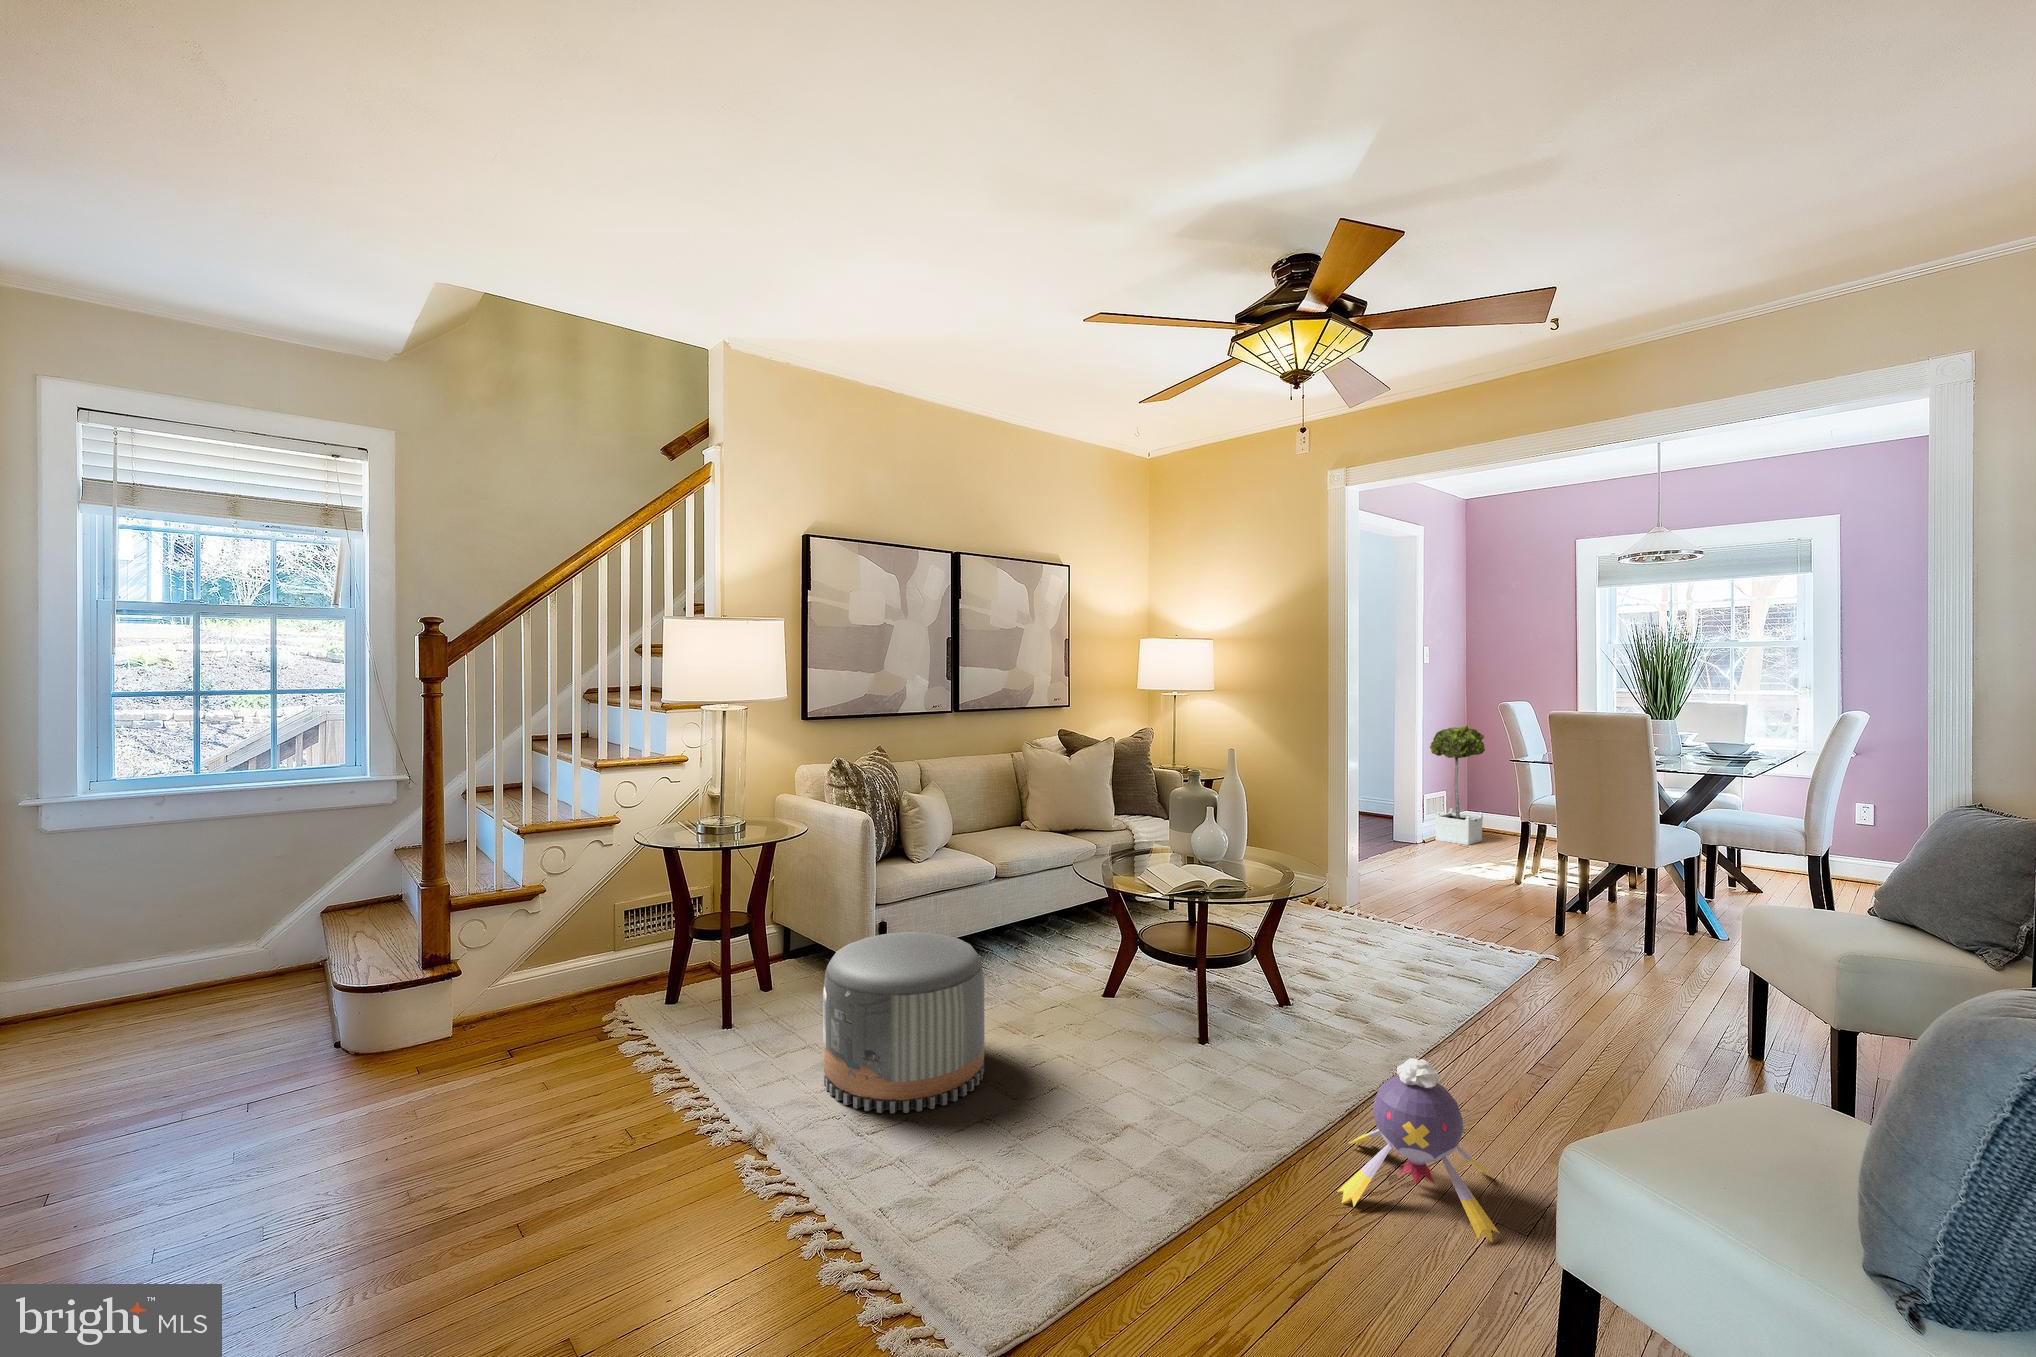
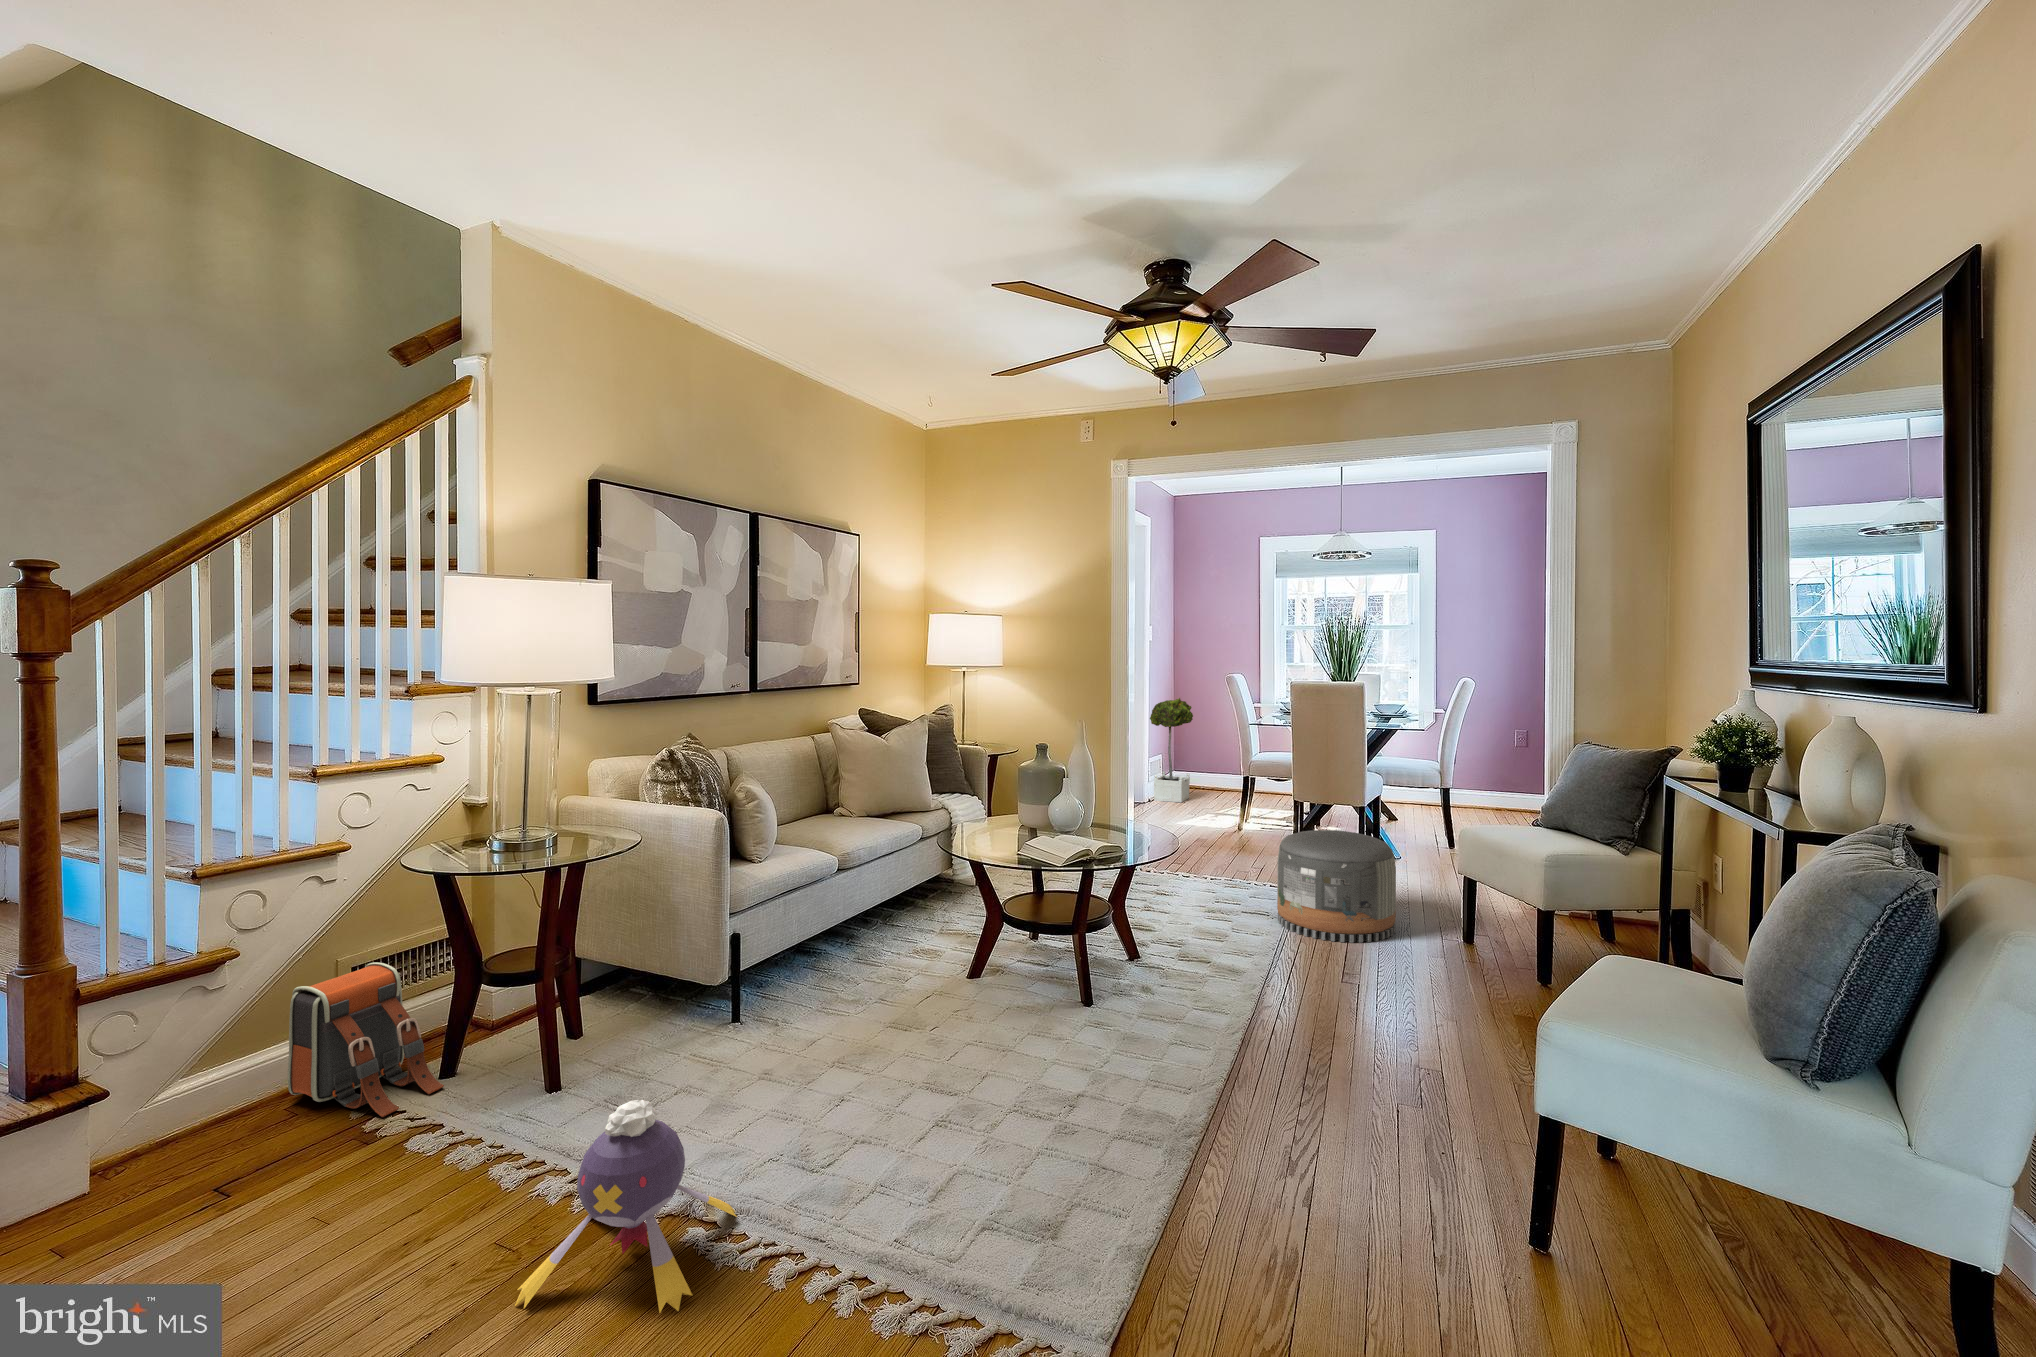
backpack: none [565,910,657,1027] -> present [288,962,444,1117]
pouf: present [823,932,985,1113] -> present [1277,830,1396,943]
plush toy: present [1337,1059,1499,1242] -> present [515,1100,737,1313]

